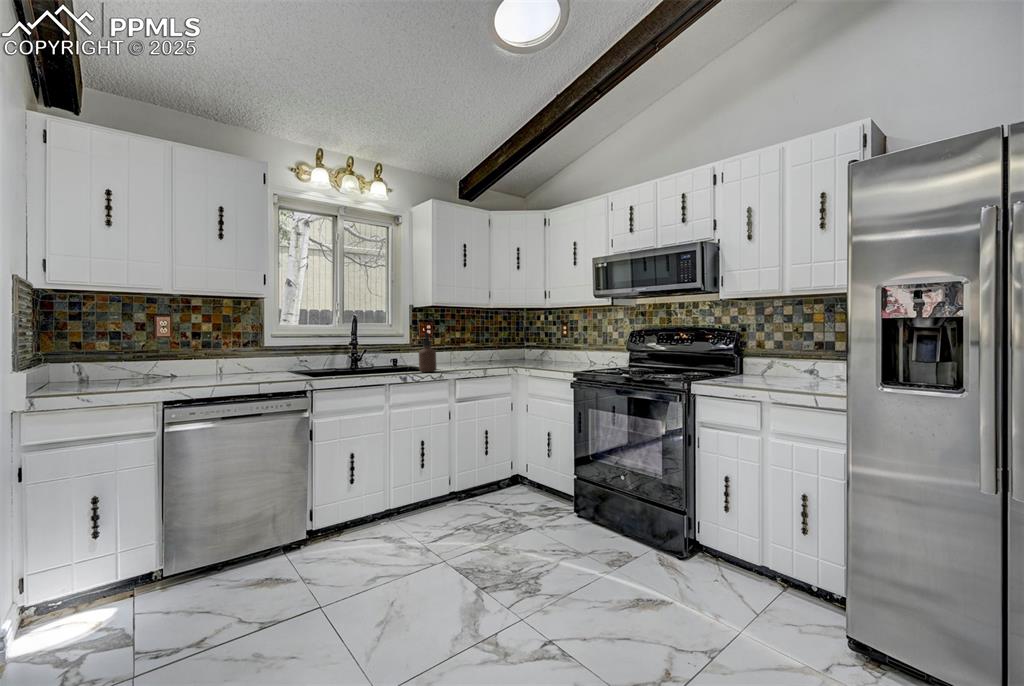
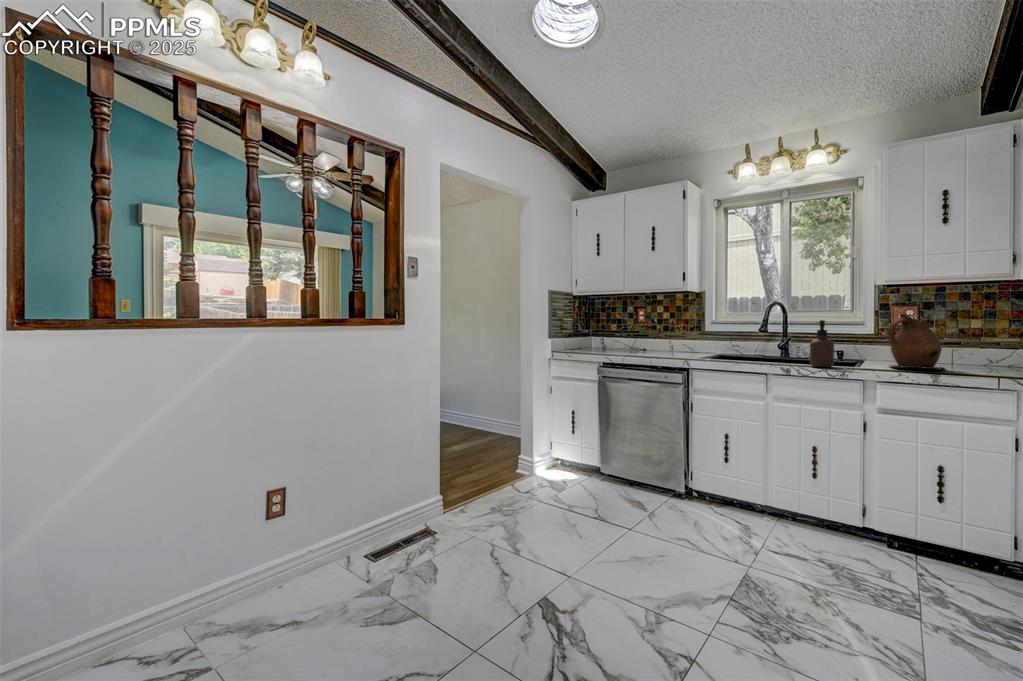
ceramic pitcher: none [445,328,482,367] -> present [888,314,944,370]

